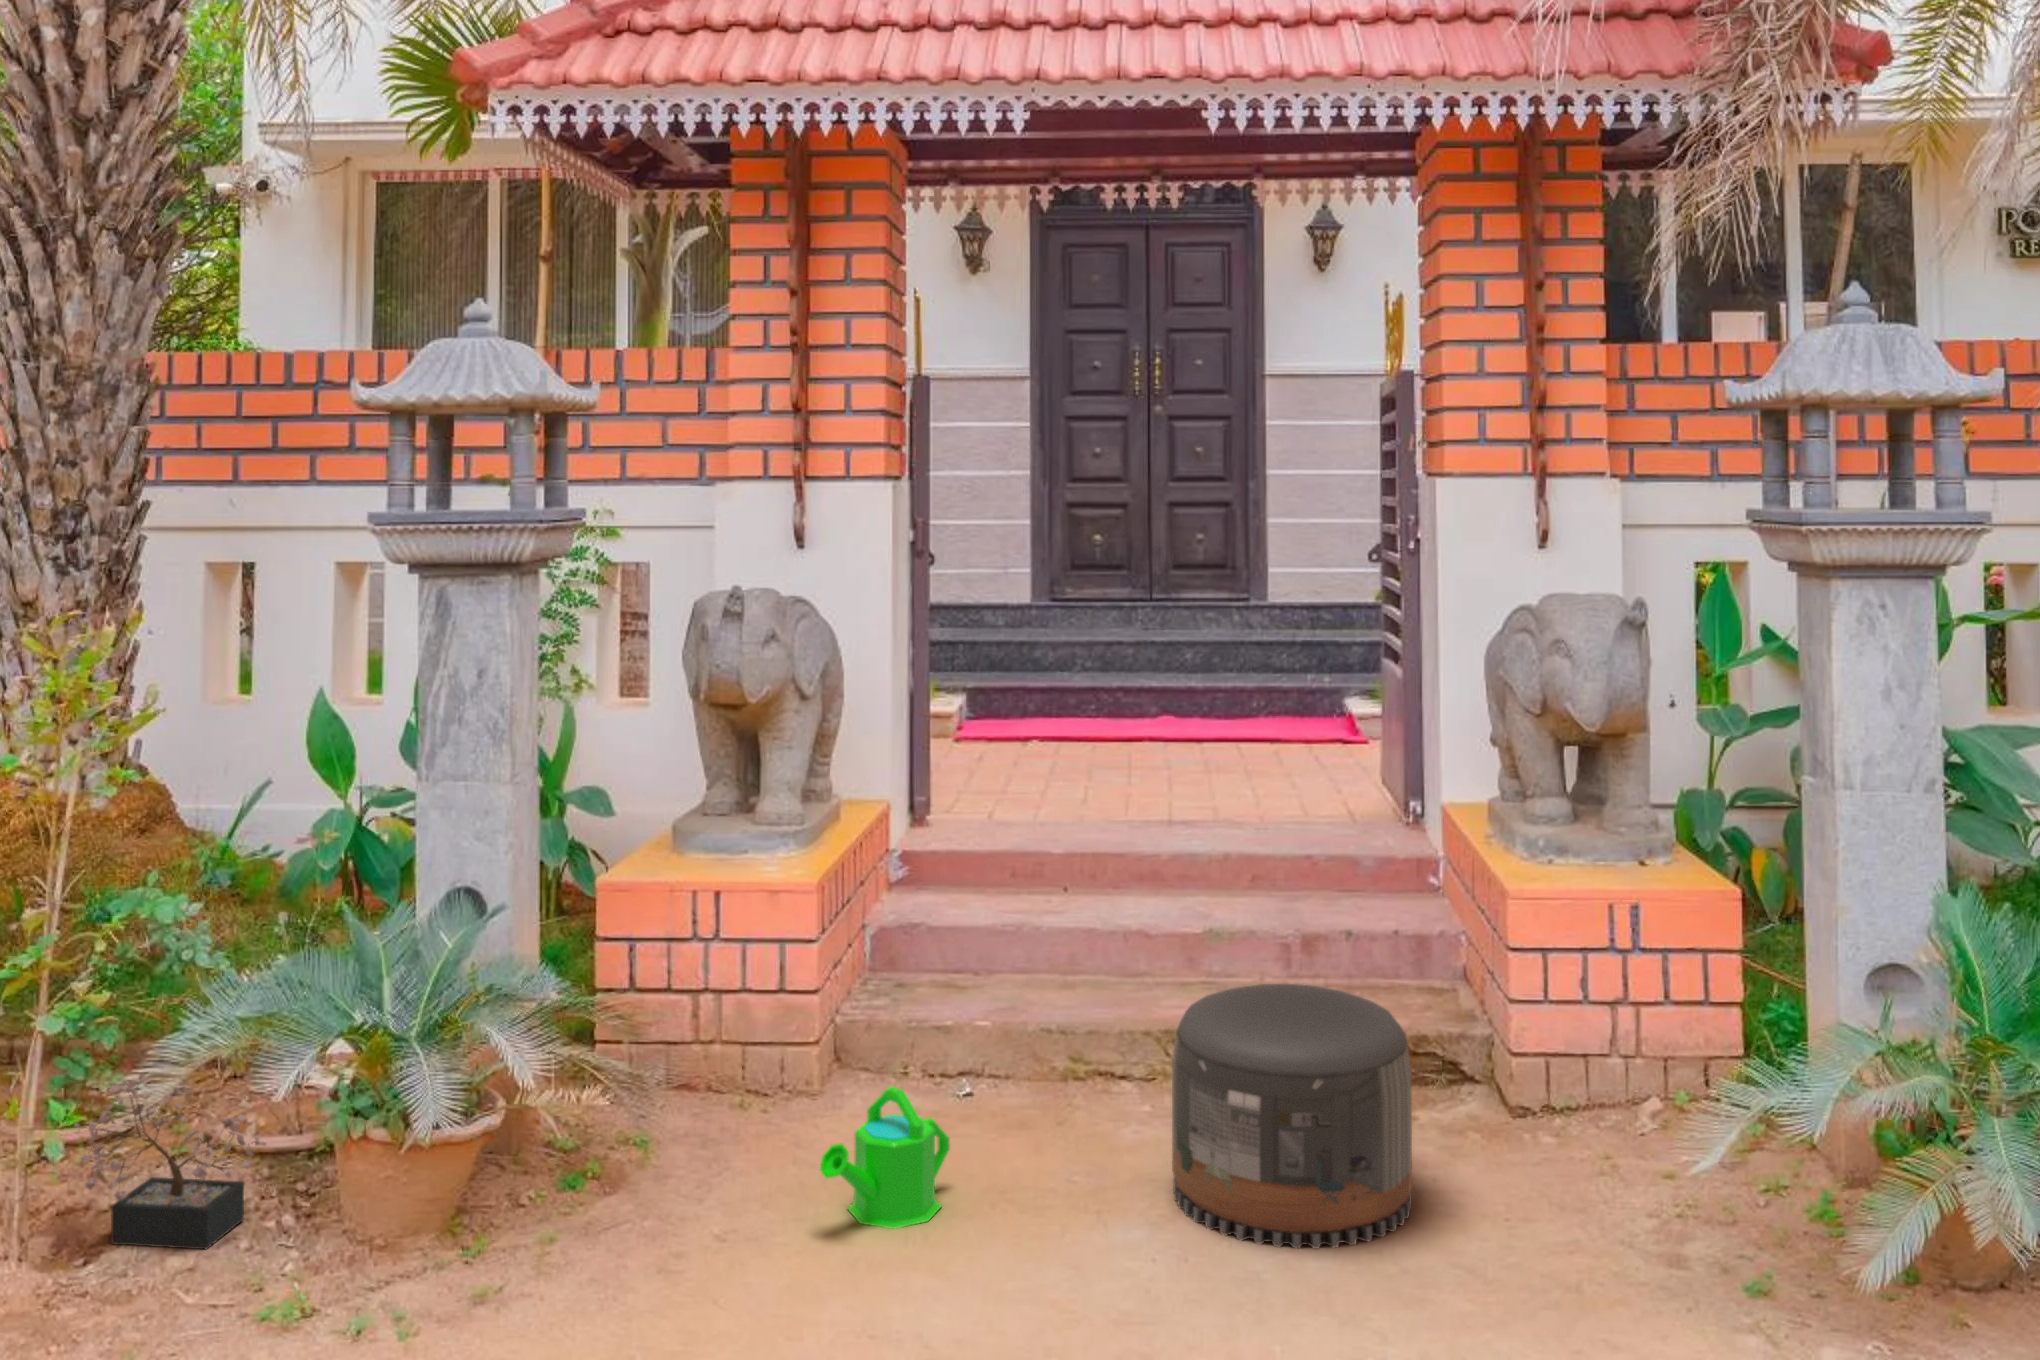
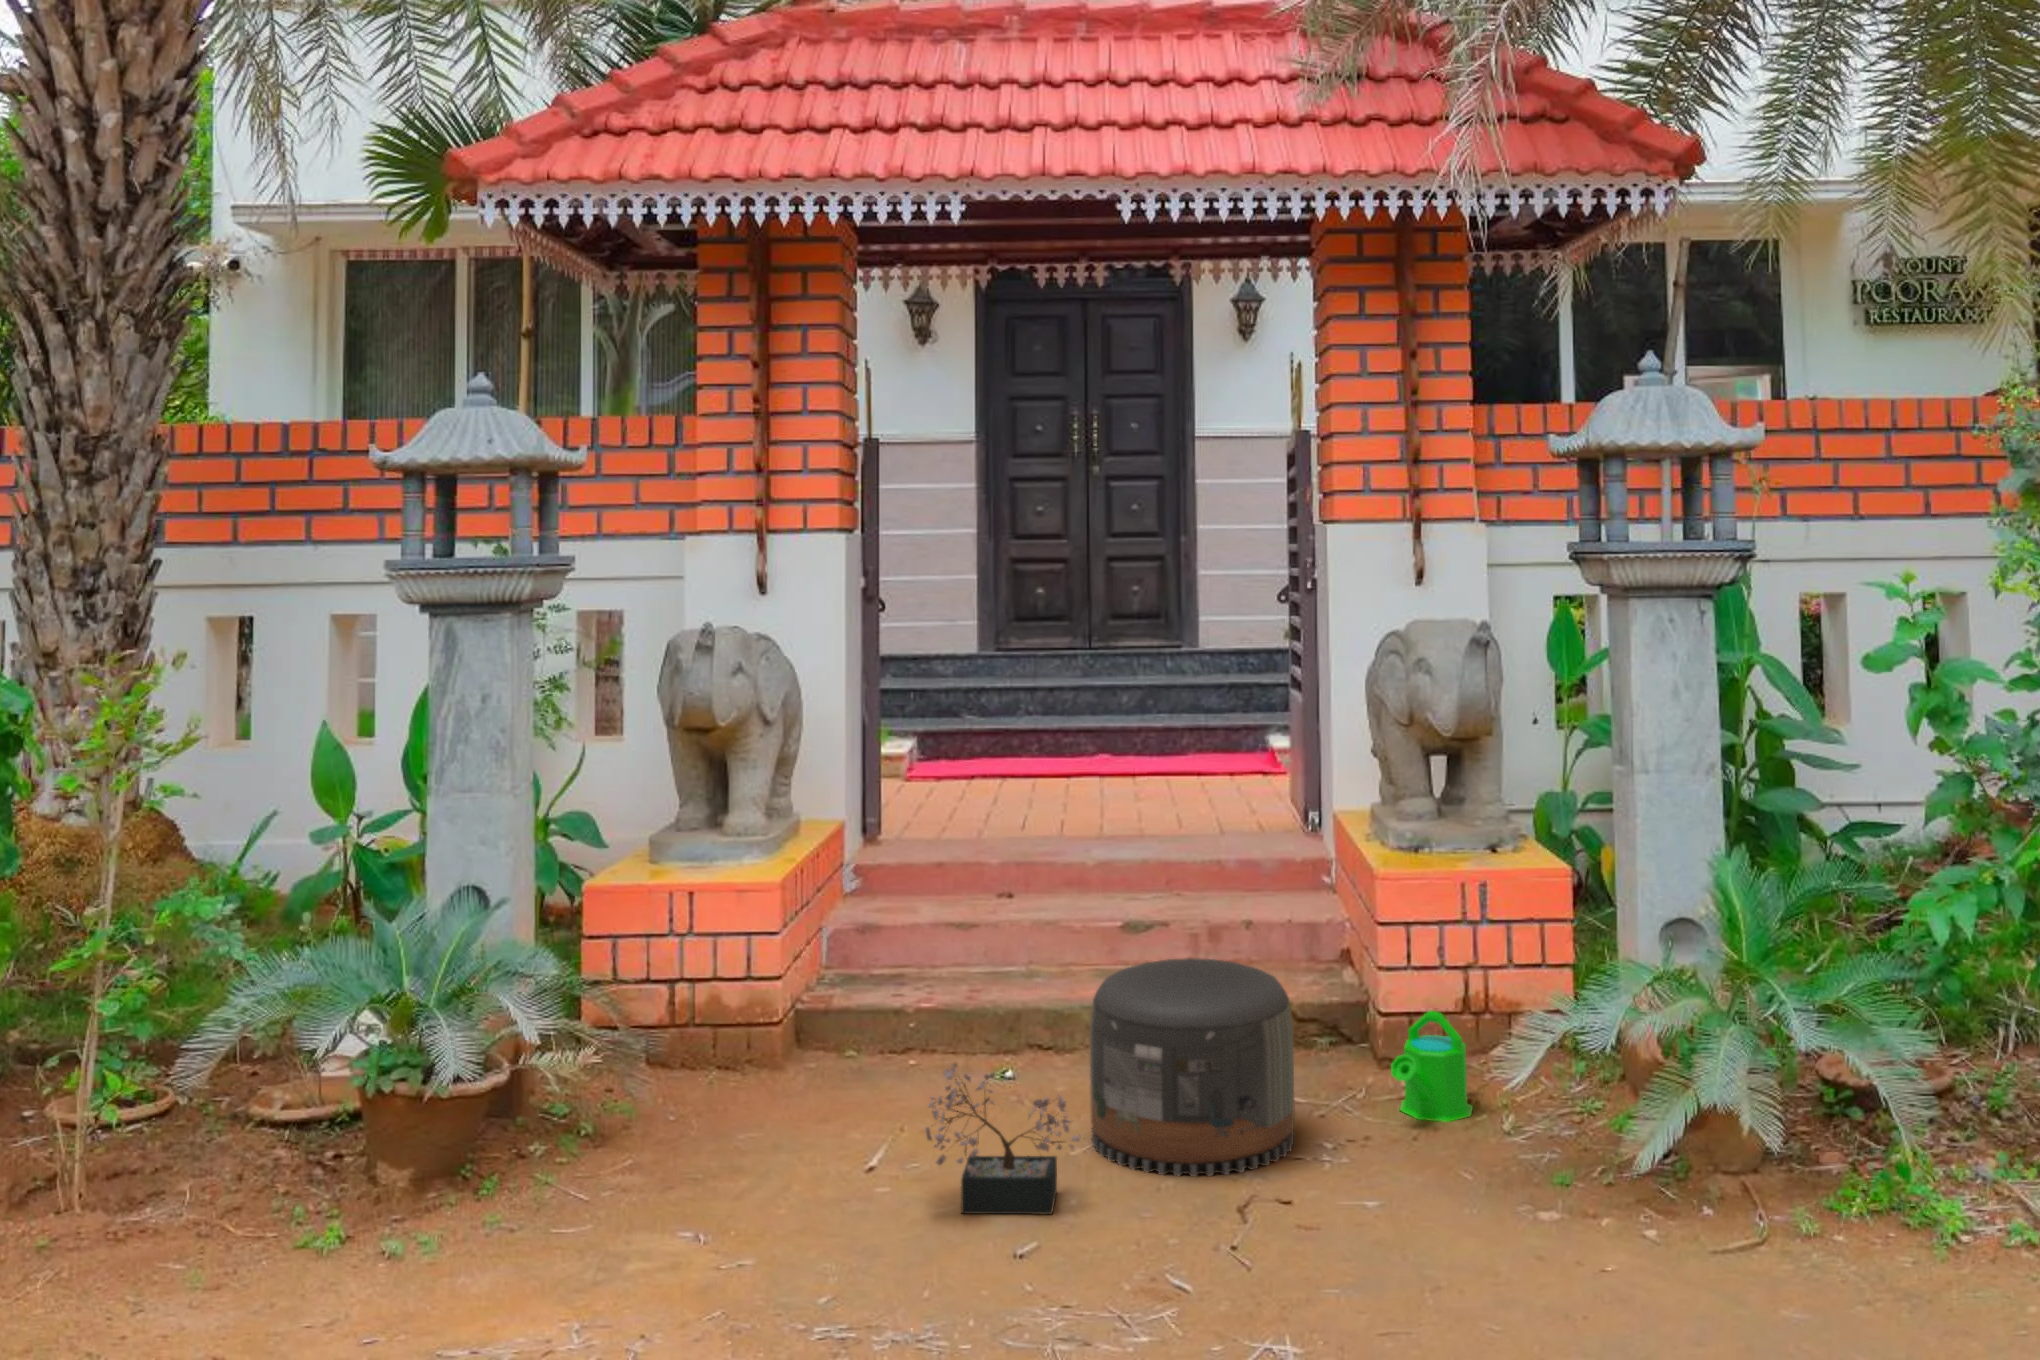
decorative plant: present [75,1074,266,1249] -> present [925,1063,1080,1214]
watering can: present [820,1087,950,1229] -> present [1391,1011,1473,1122]

